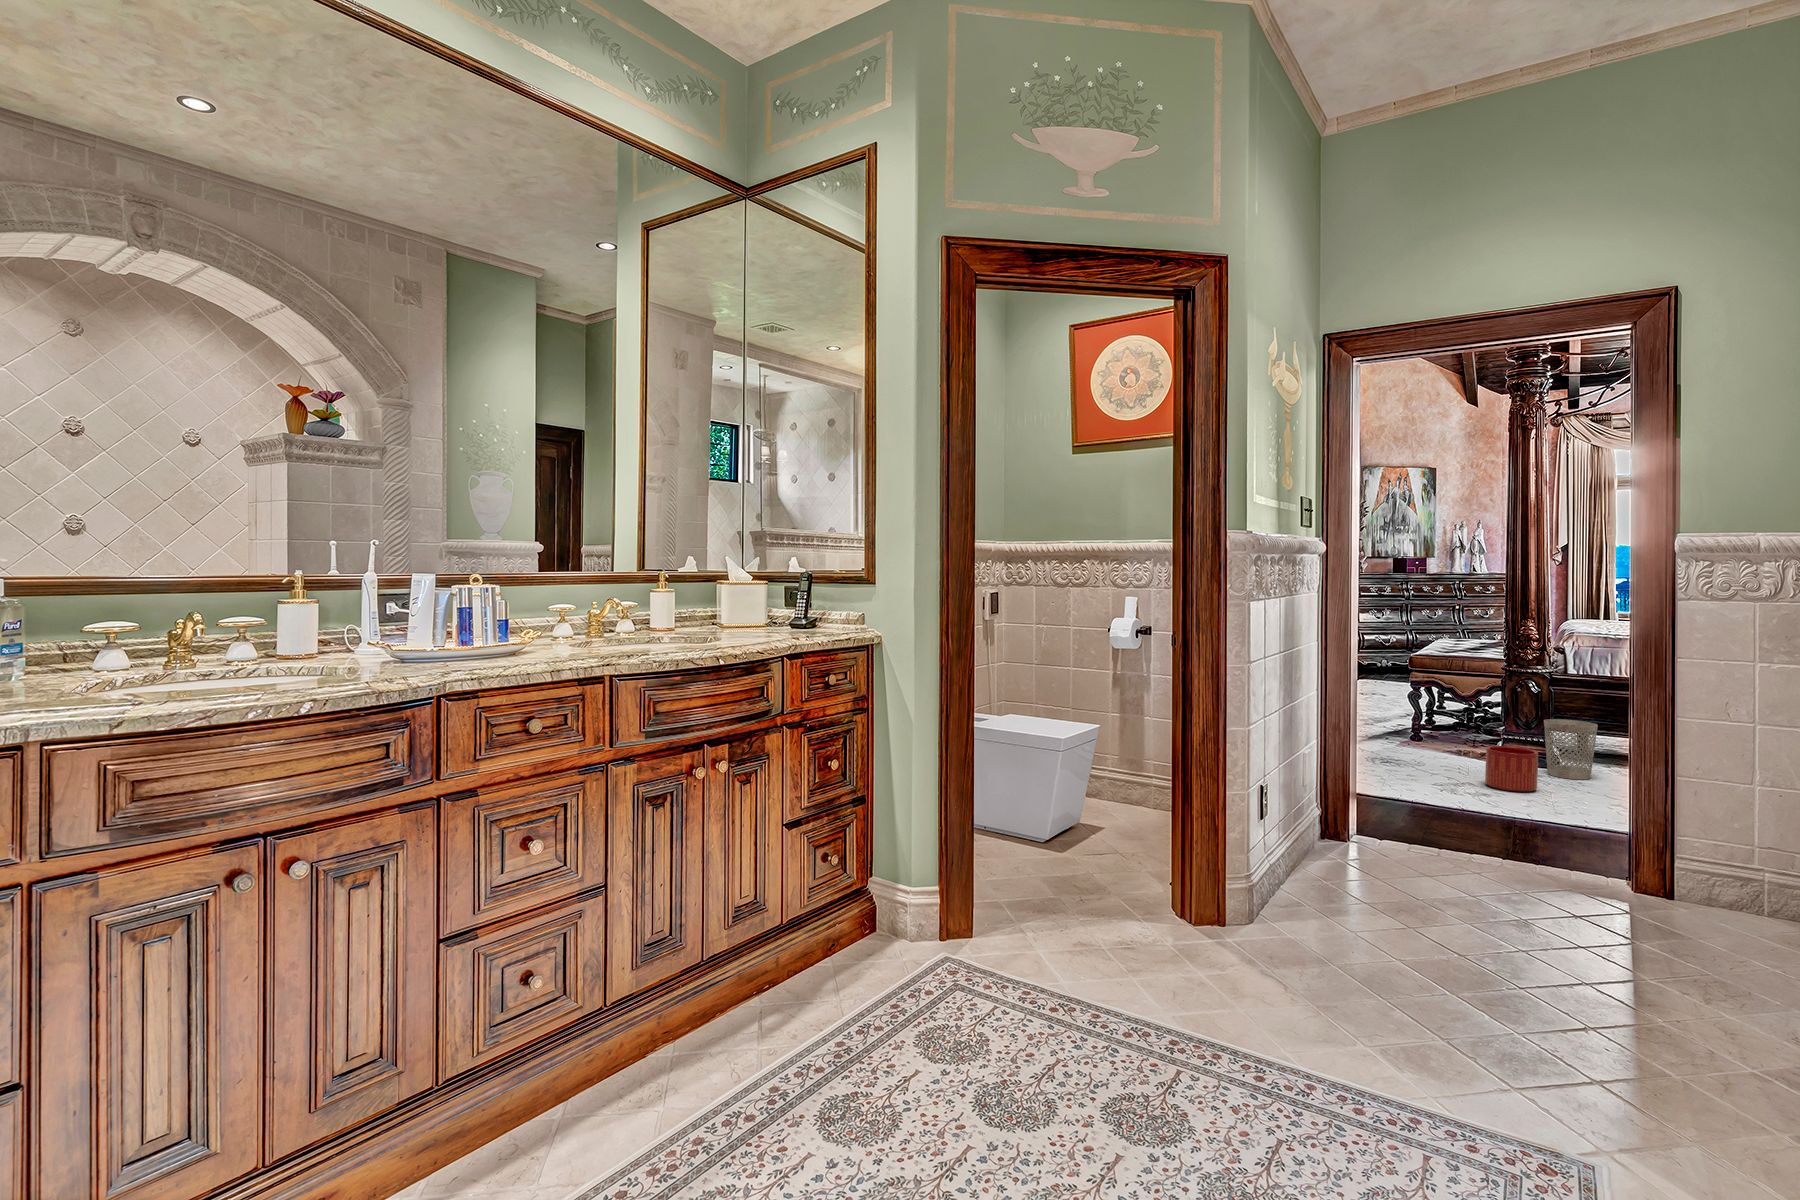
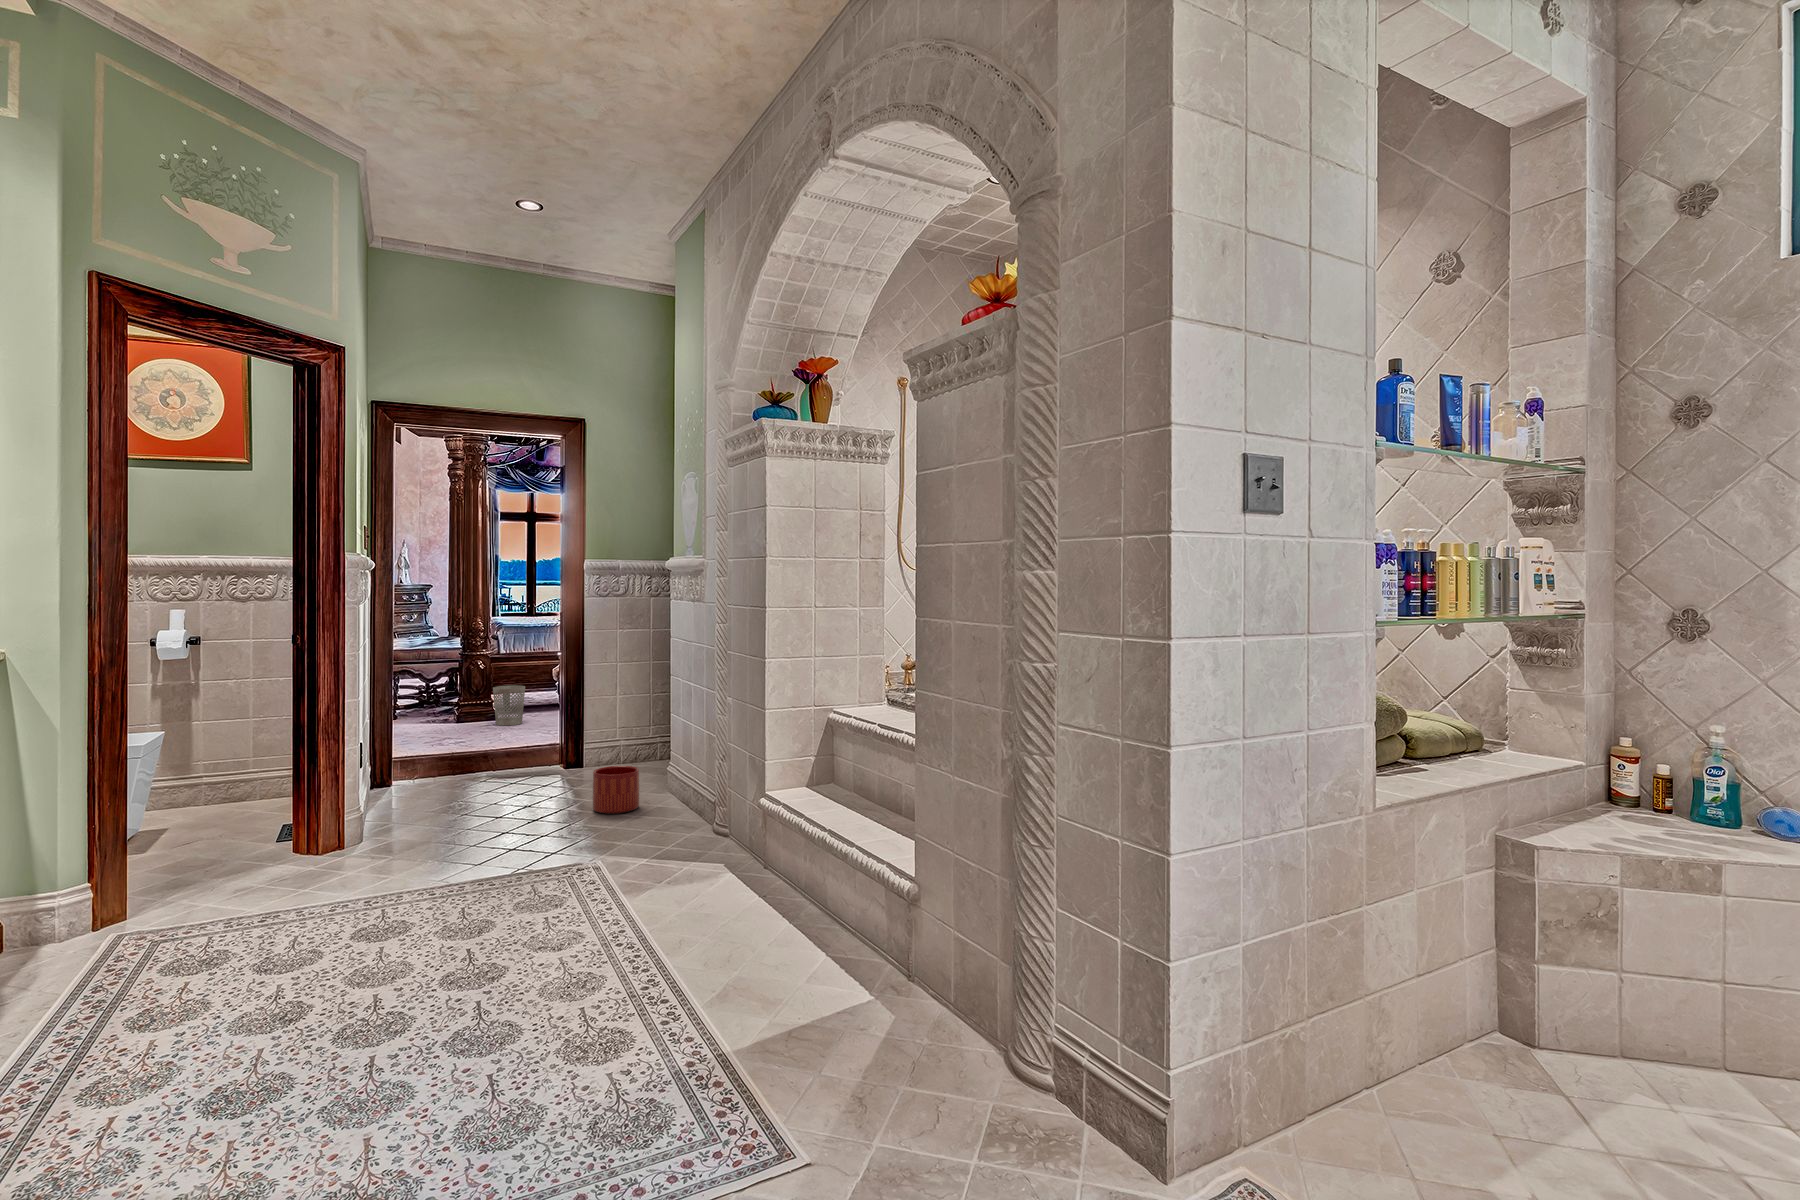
planter: present [1485,746,1538,792] -> present [593,766,639,814]

